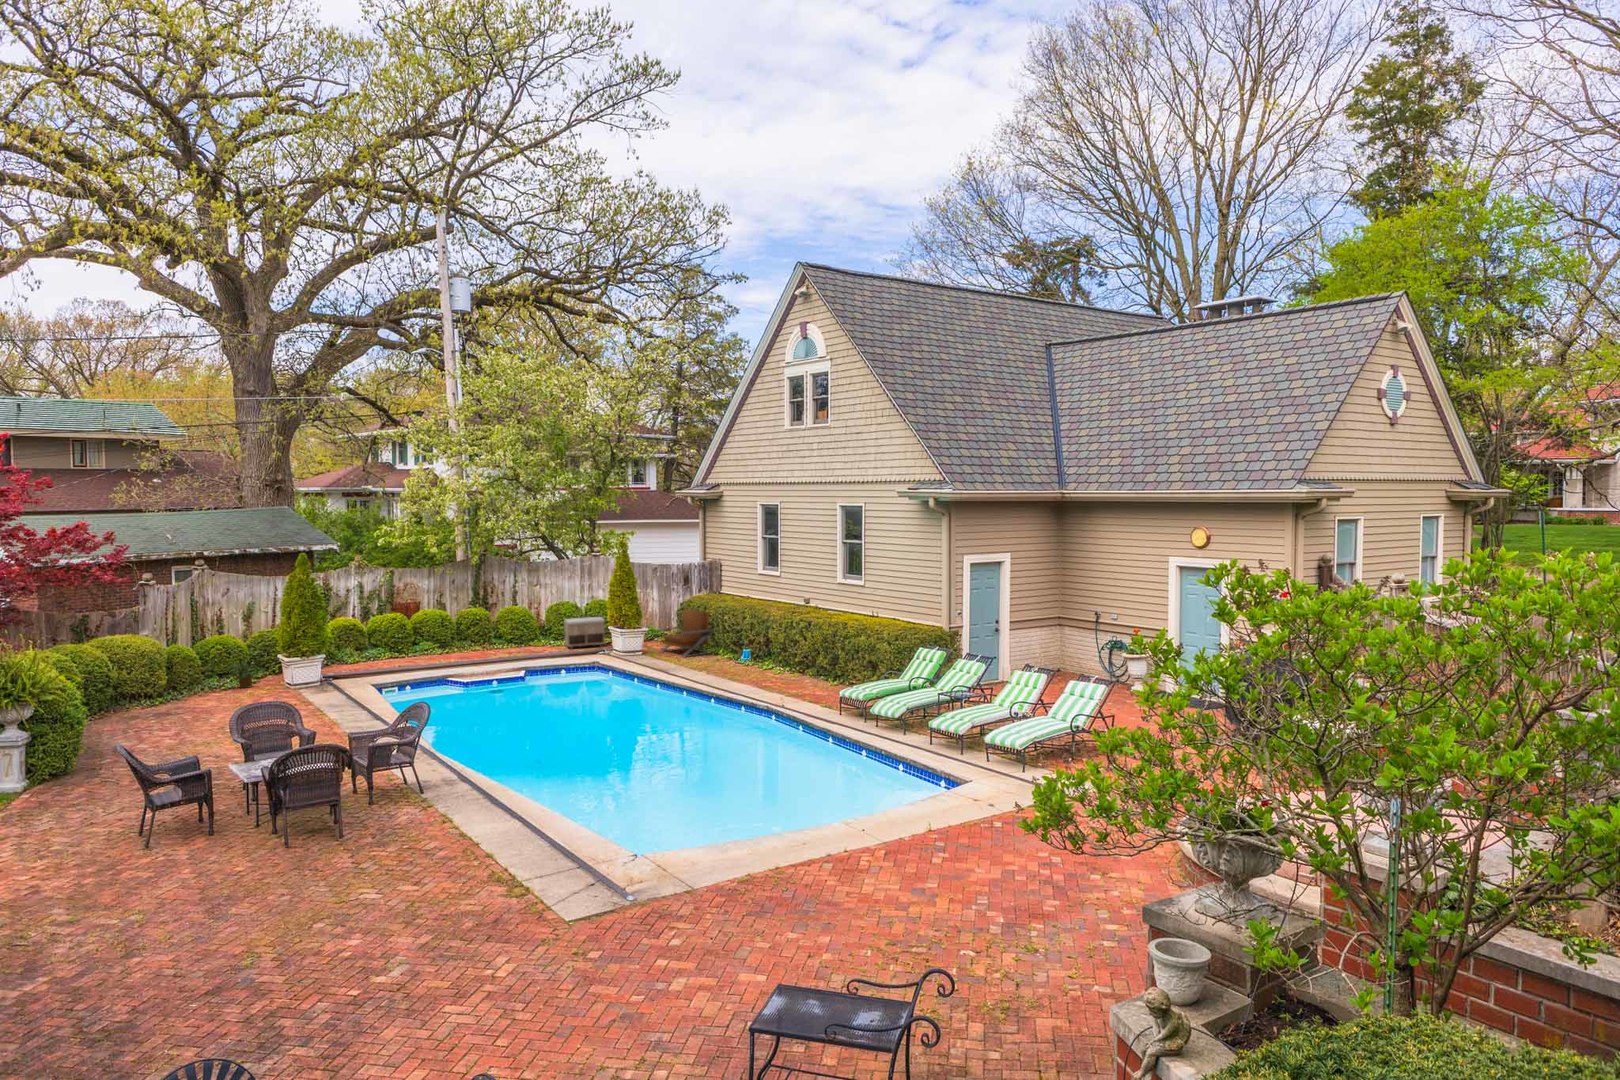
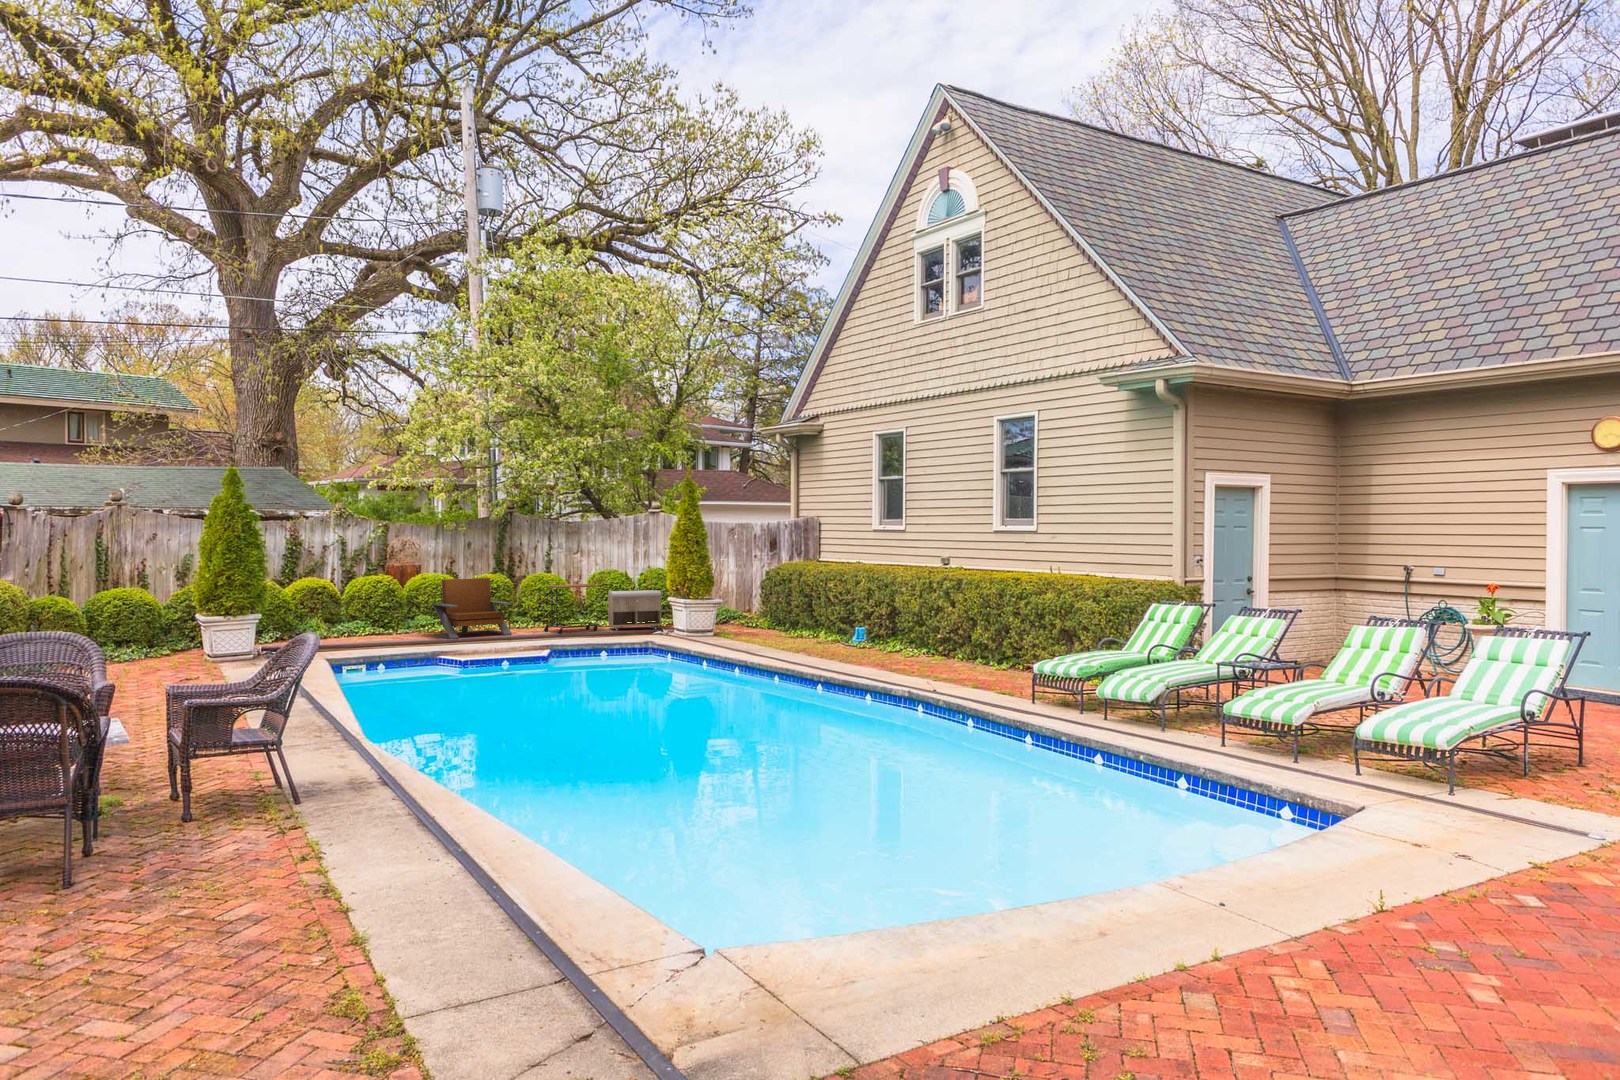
lounge chair: present [661,610,714,657] -> present [432,578,512,639]
side table: none [517,614,558,654] -> present [544,584,599,634]
potted plant: present [230,663,253,688] -> none [132,623,174,658]

